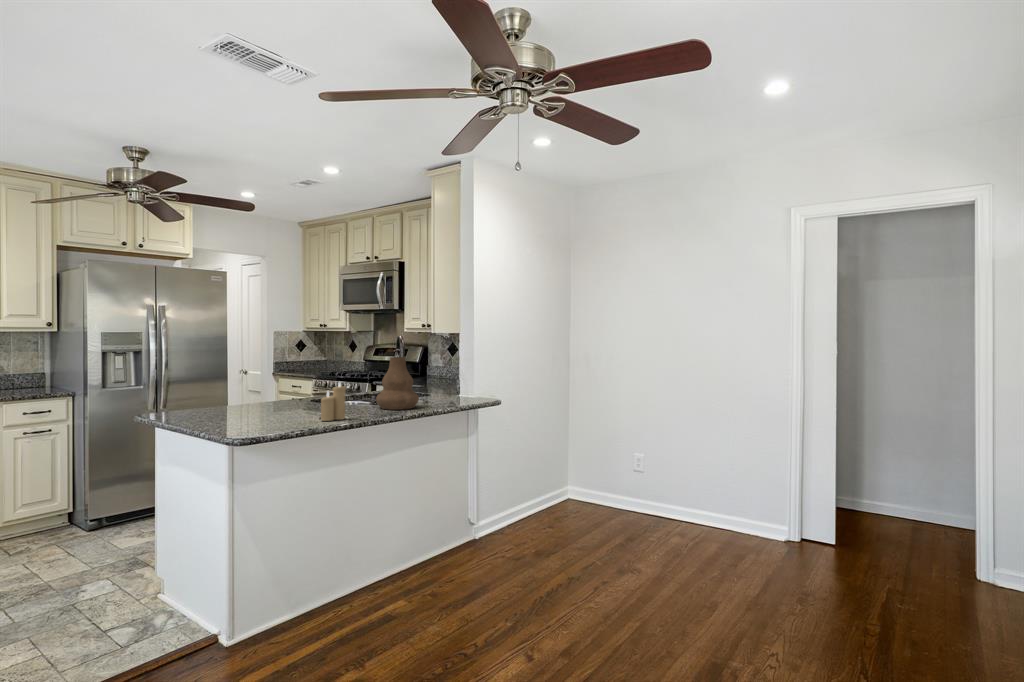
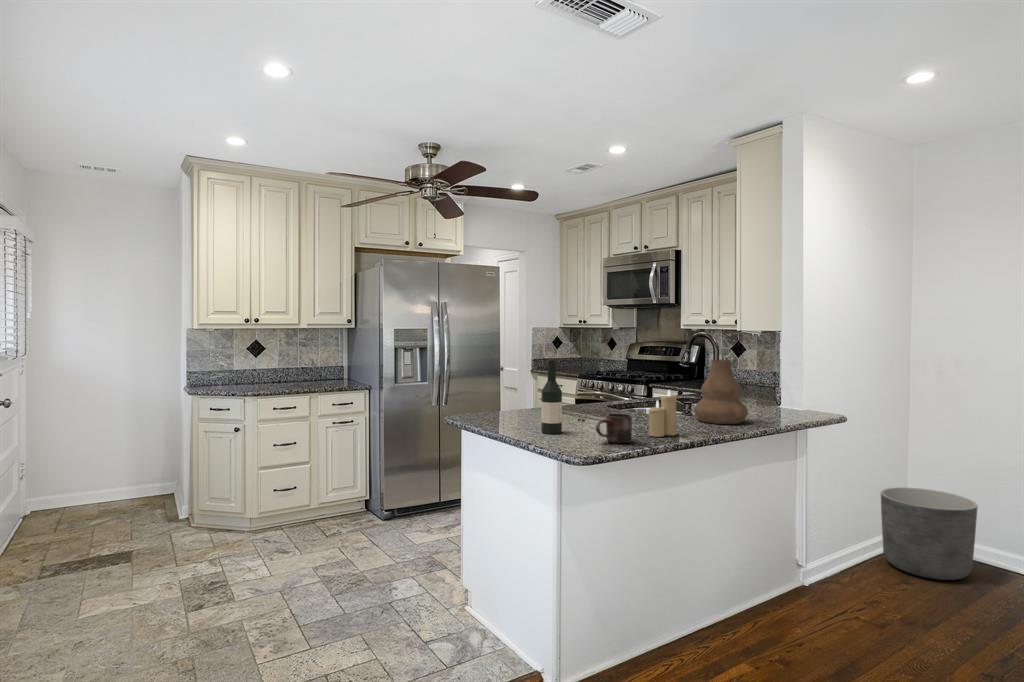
wine bottle: none [223,357,242,424] -> present [541,358,562,434]
mug: none [265,403,299,427] -> present [596,413,632,443]
planter: none [543,455,603,522] -> present [881,487,977,580]

